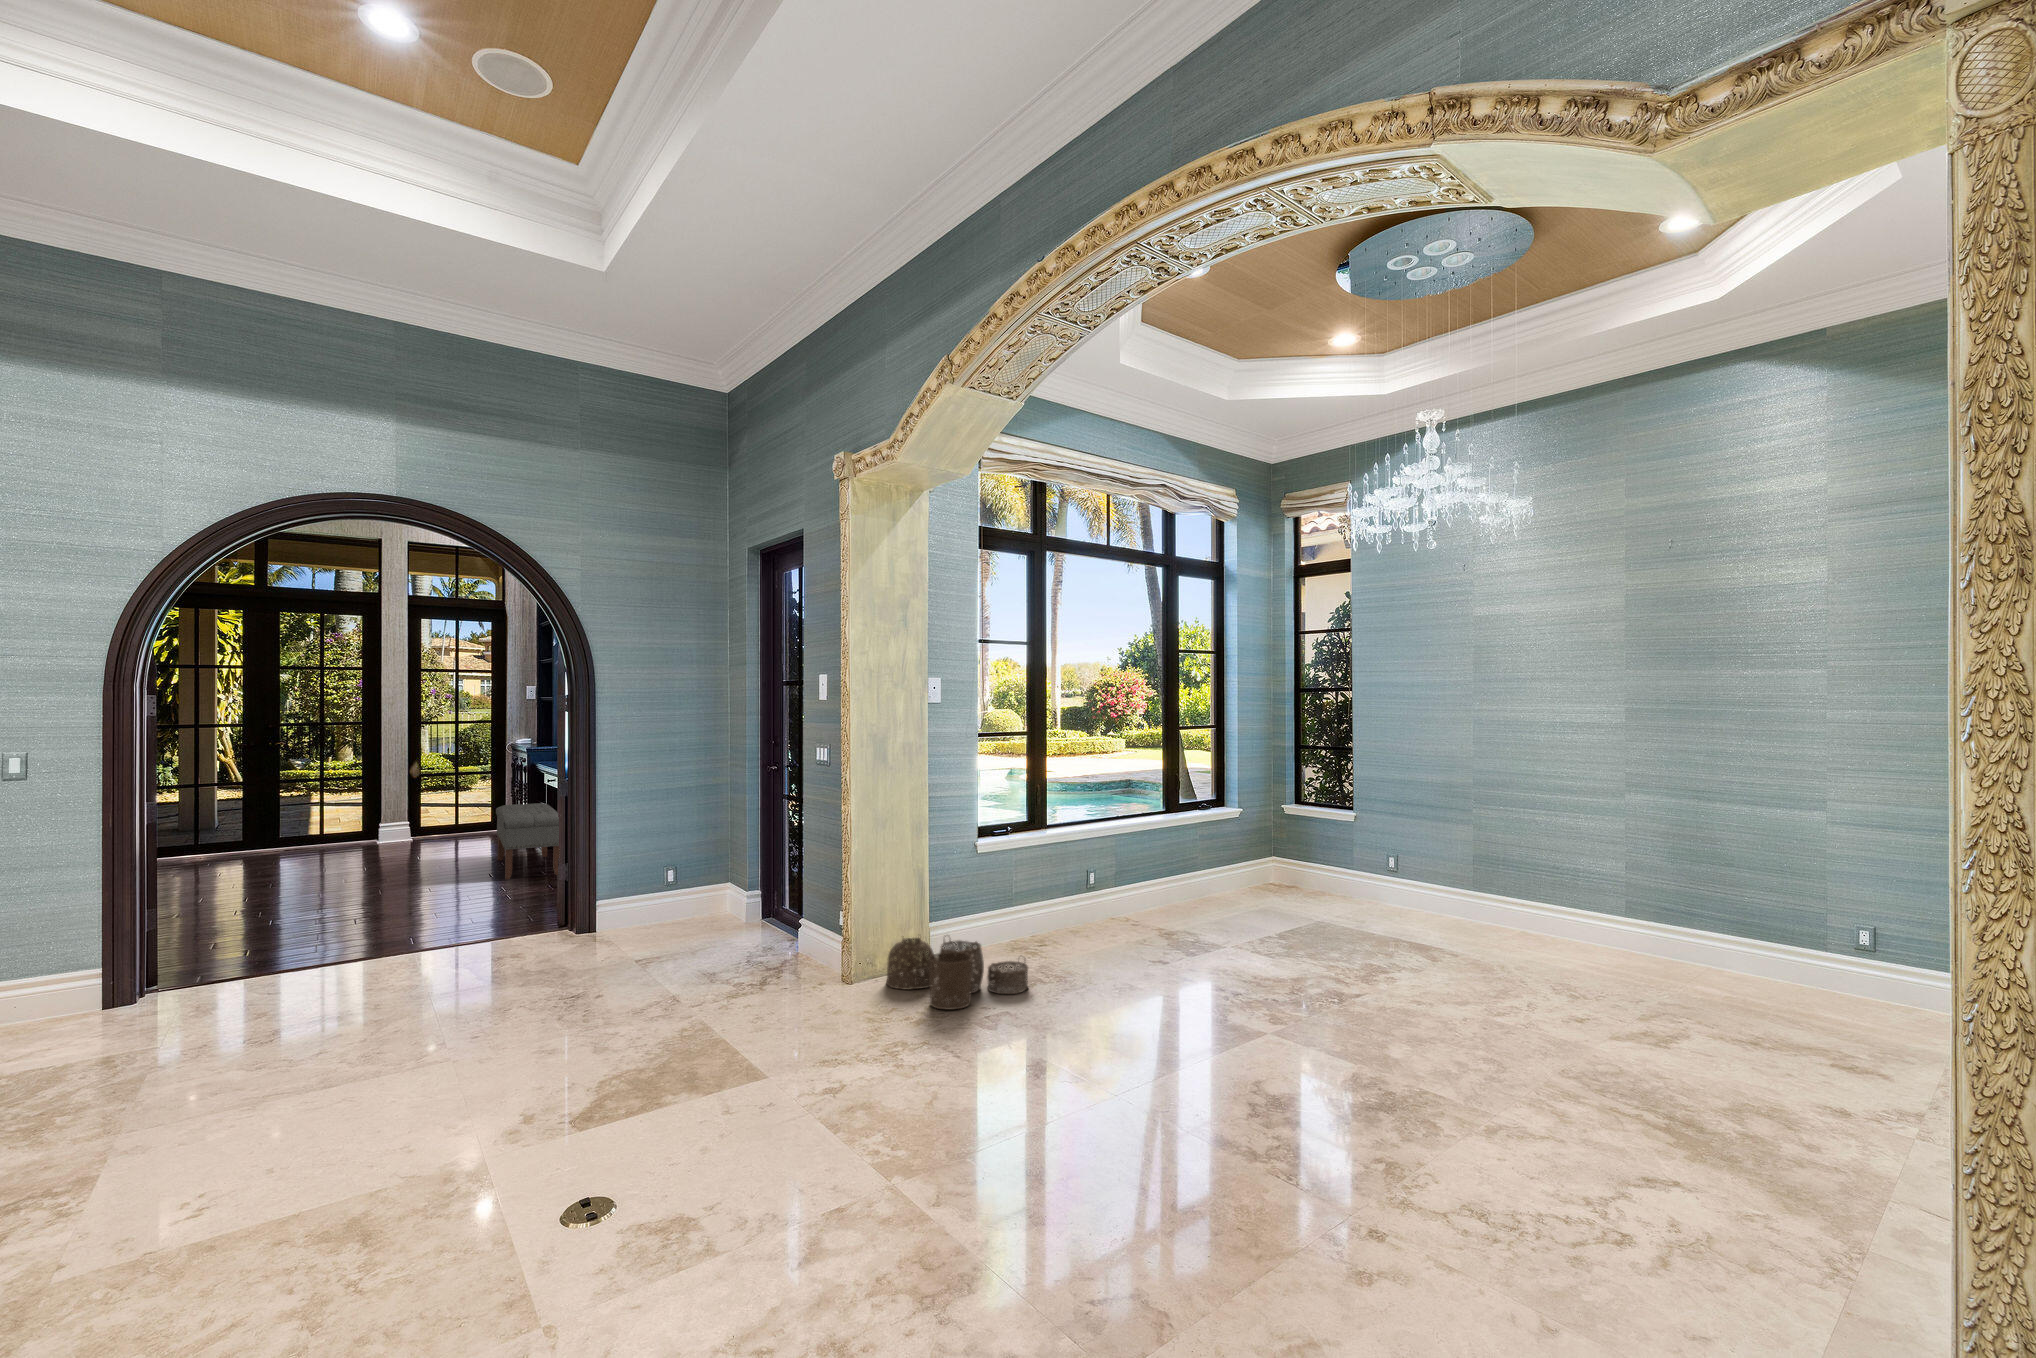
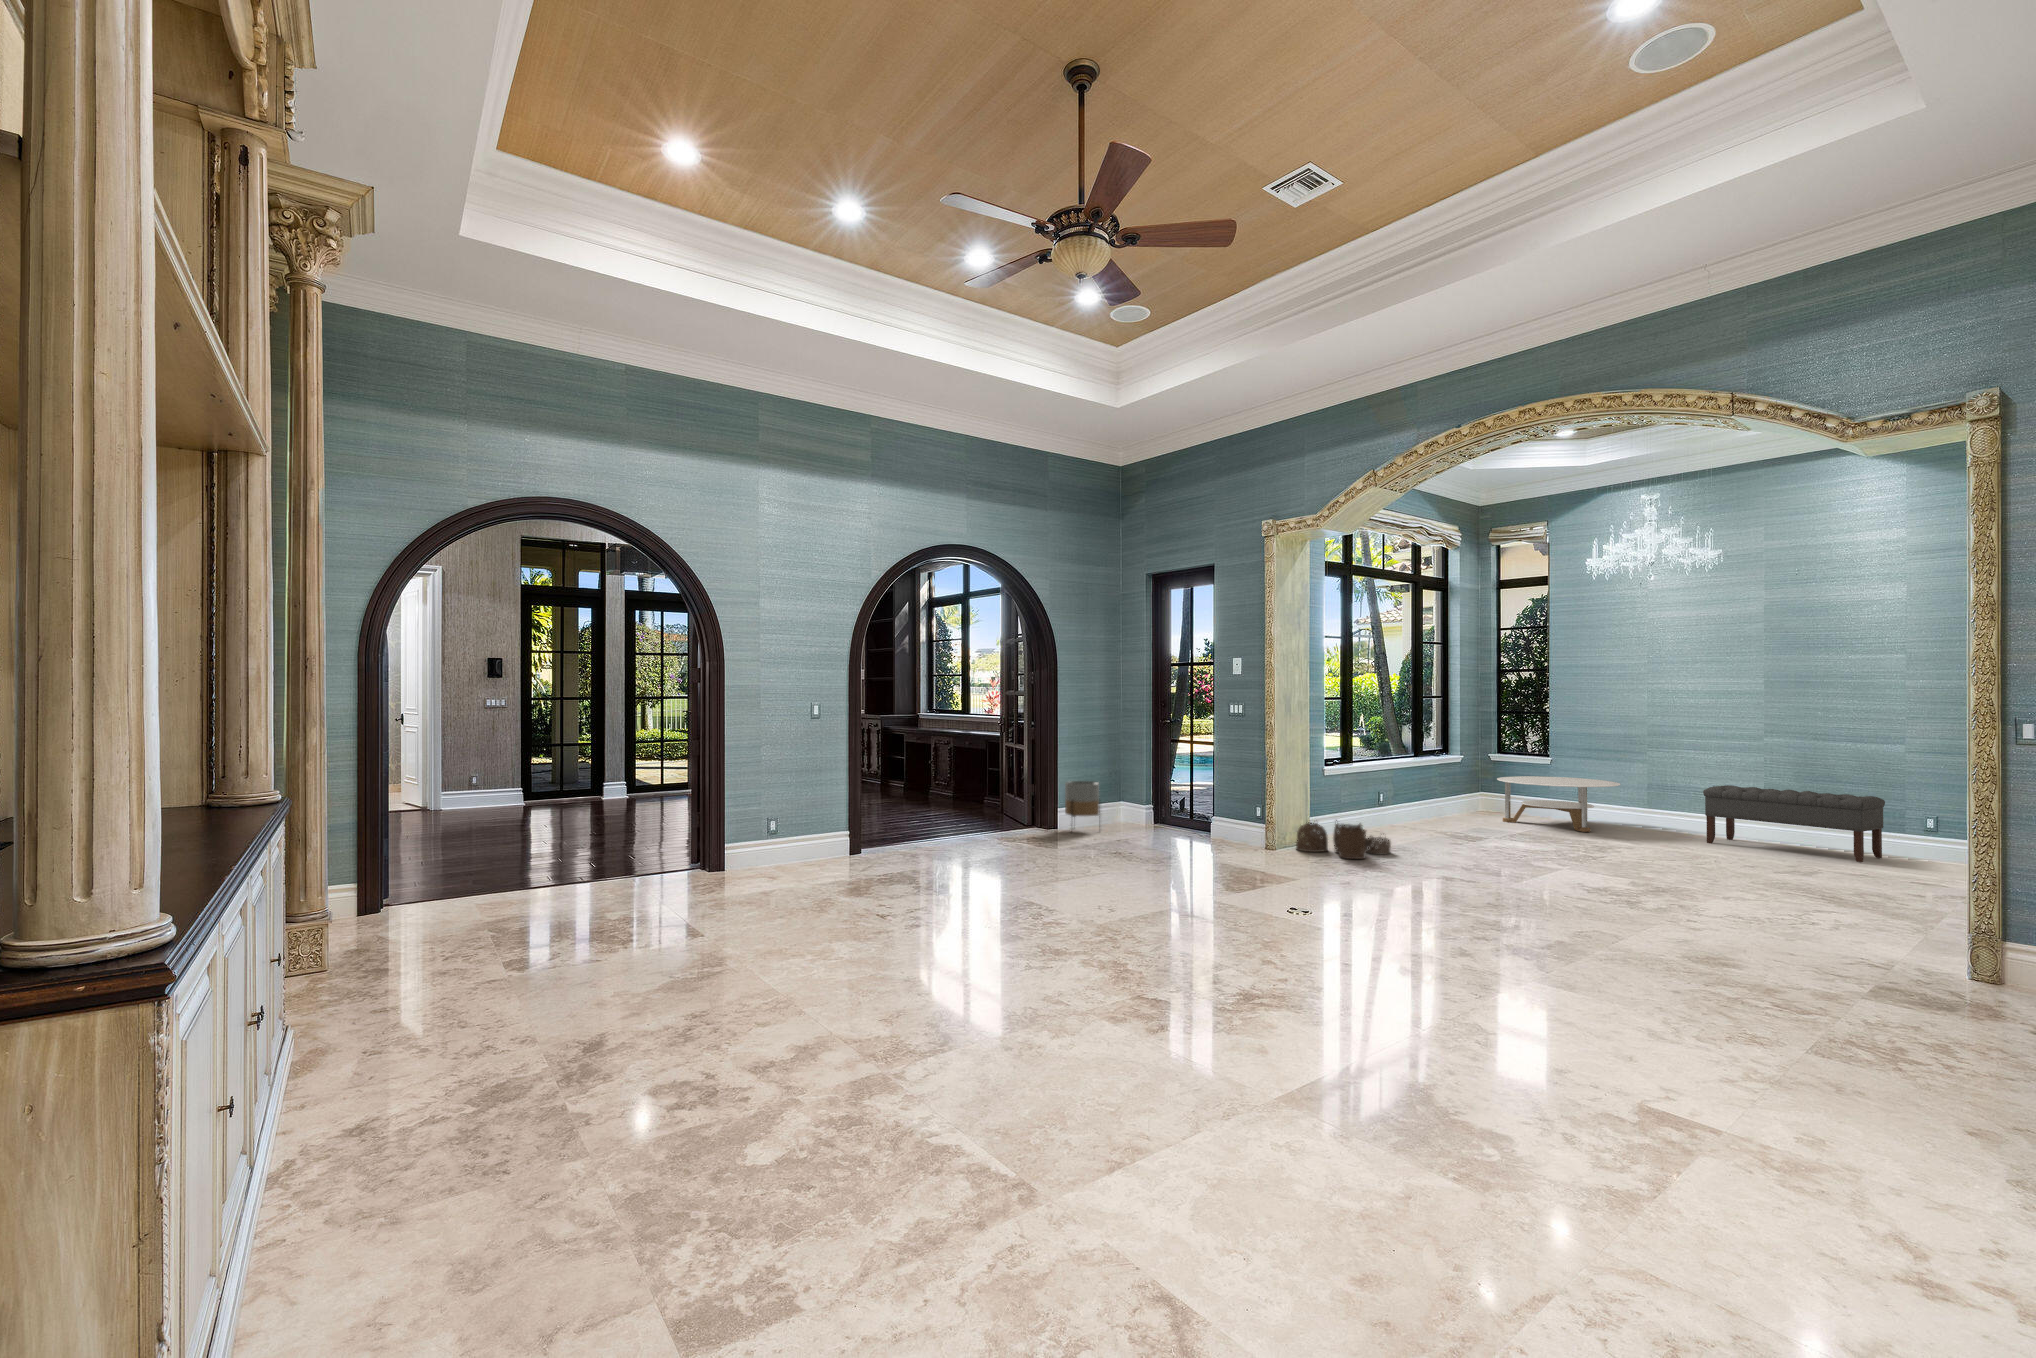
bench: present [496,803,559,879] -> present [1703,785,1885,862]
round table: none [1268,839,1432,930] -> present [1497,776,1620,832]
planter: none [590,860,647,945] -> present [1065,781,1100,817]

